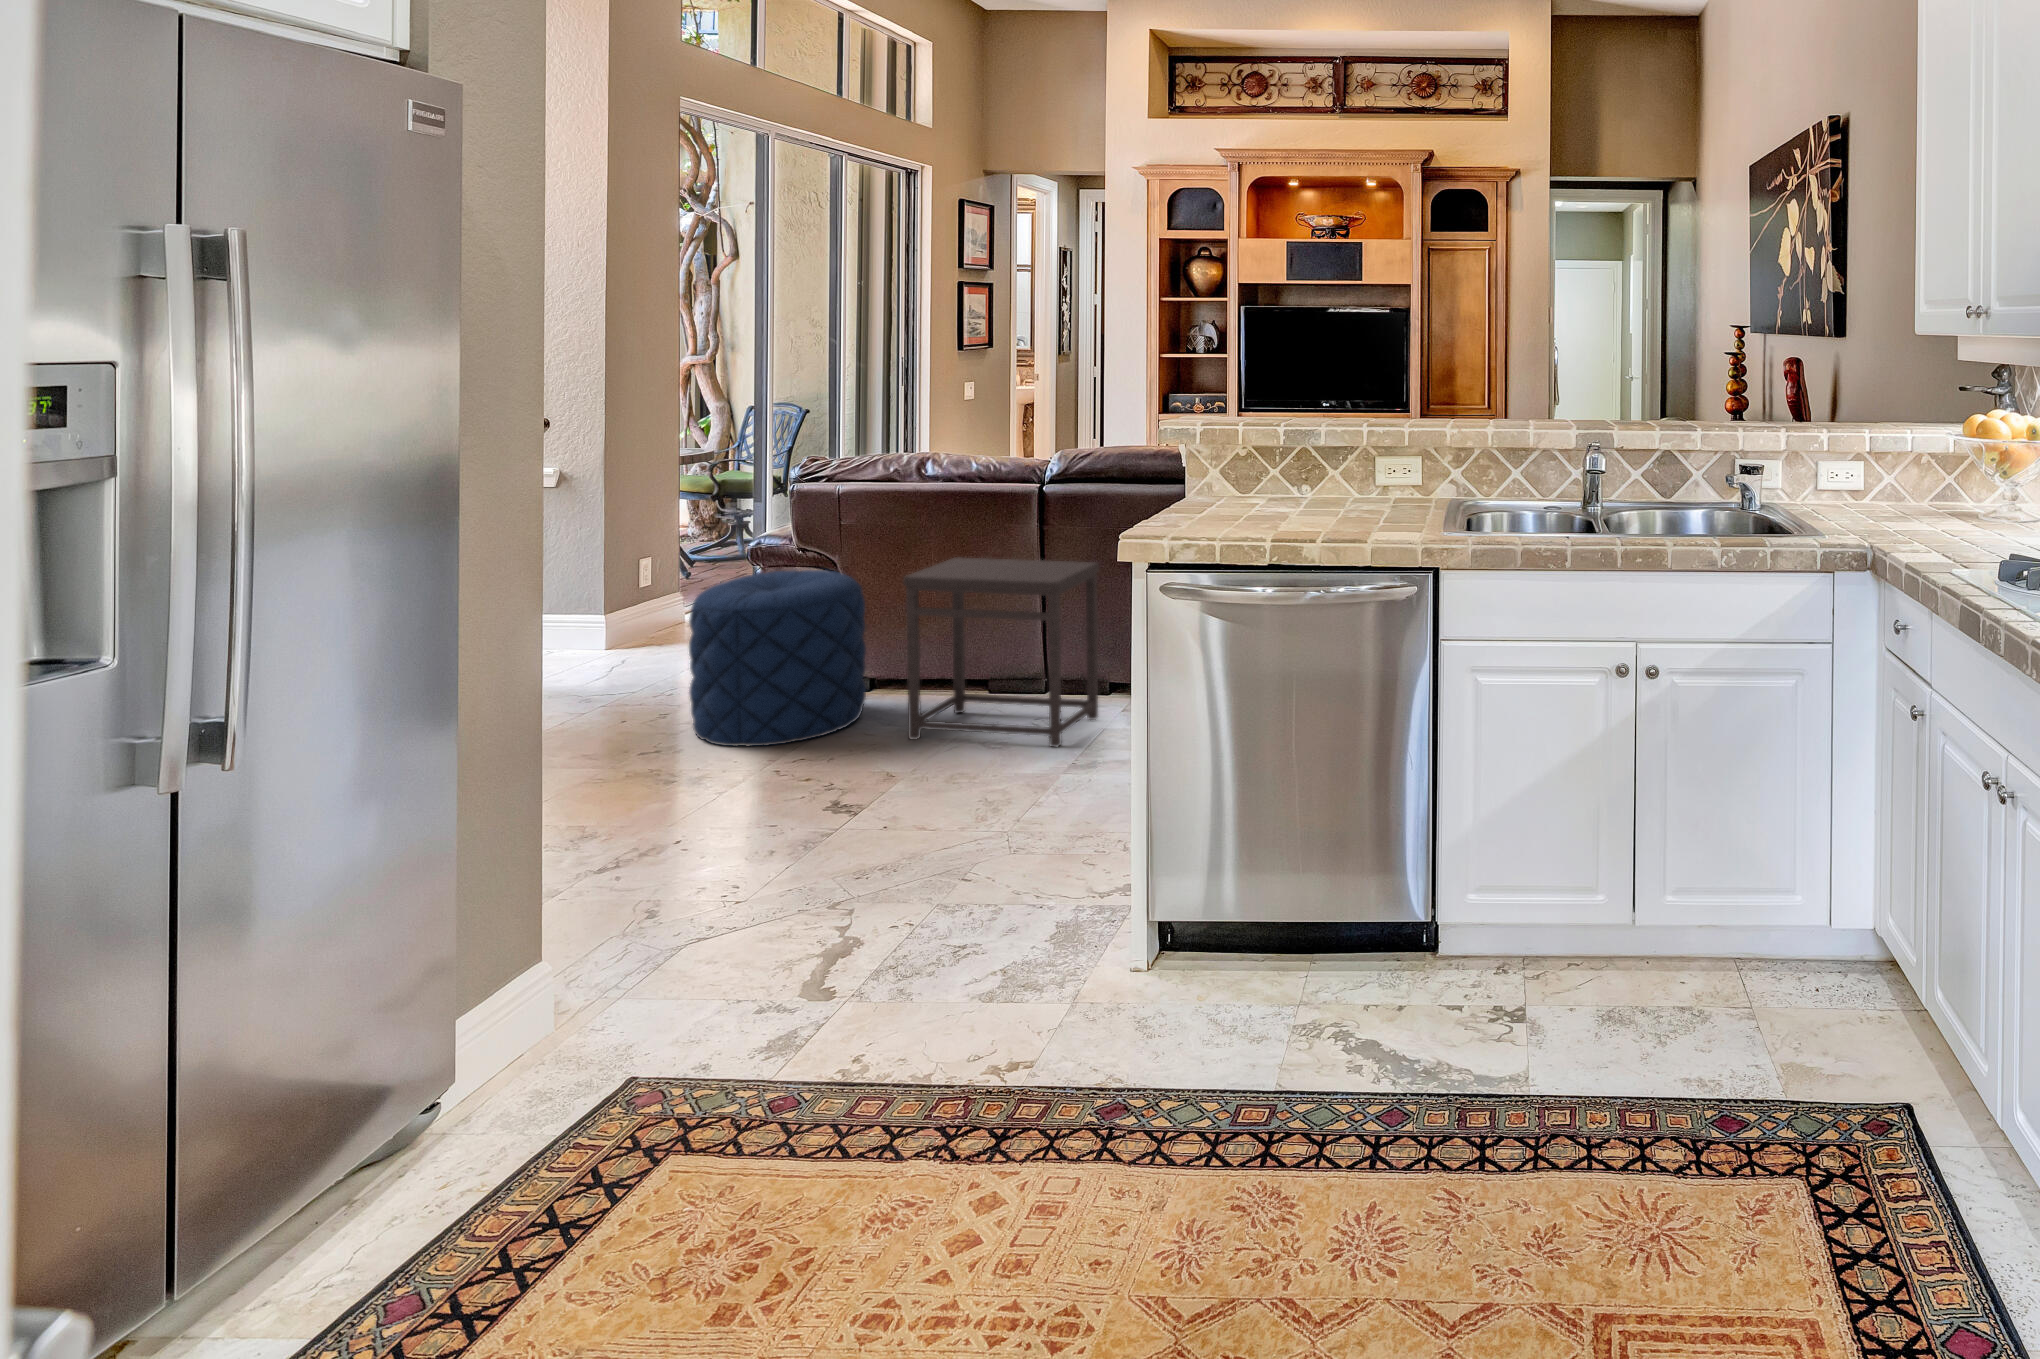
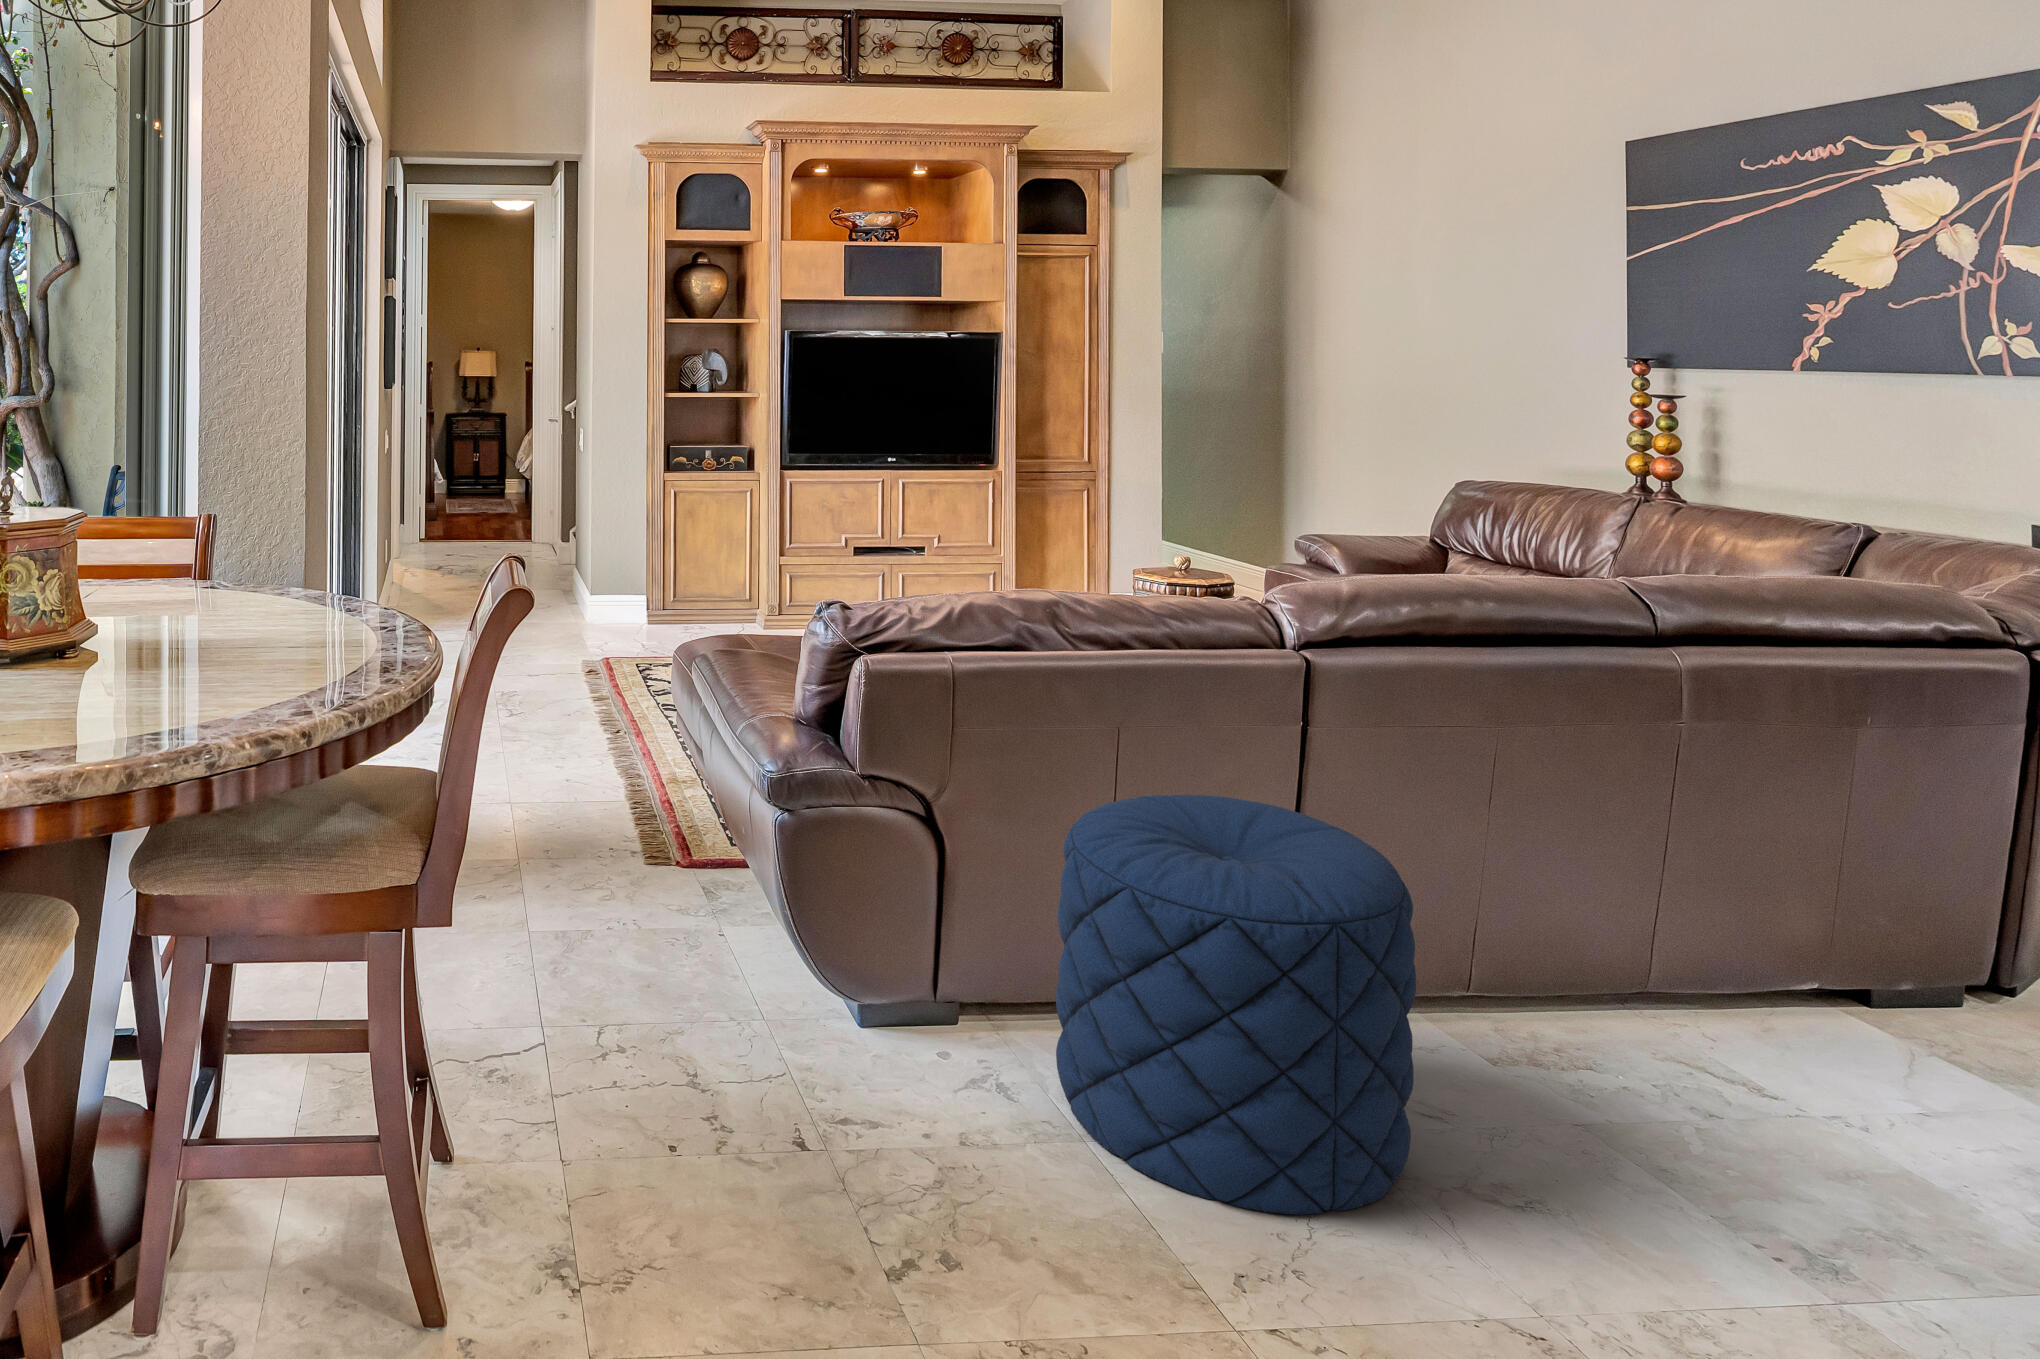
side table: present [903,558,1099,747] -> none [1422,752,1872,1145]

